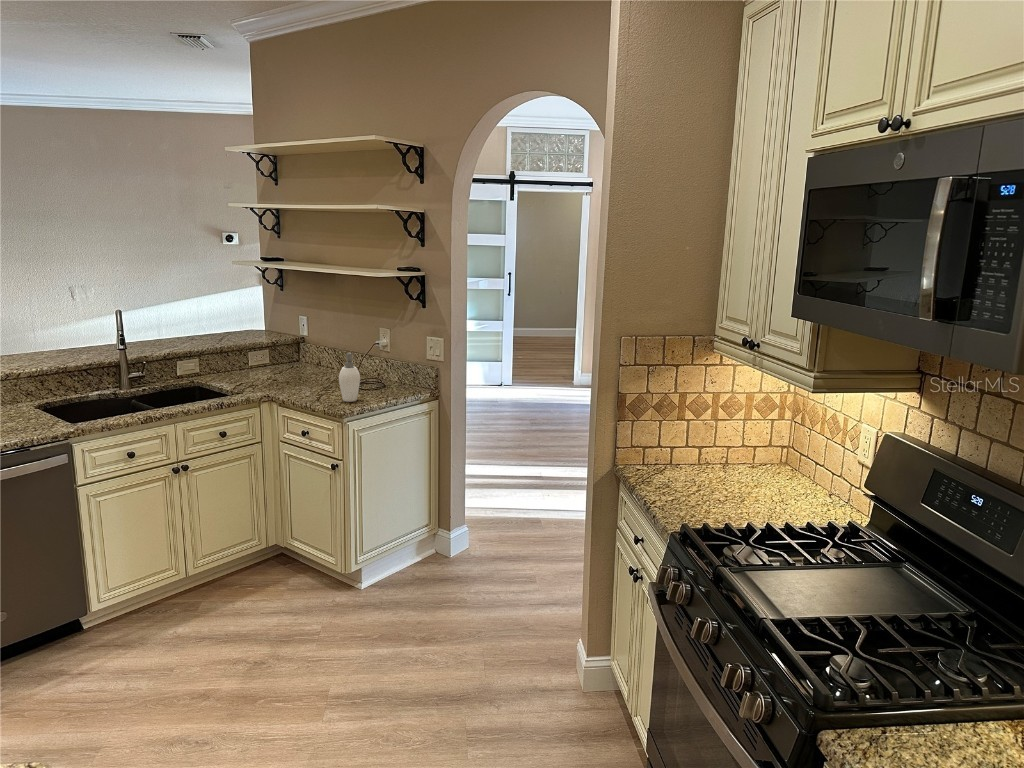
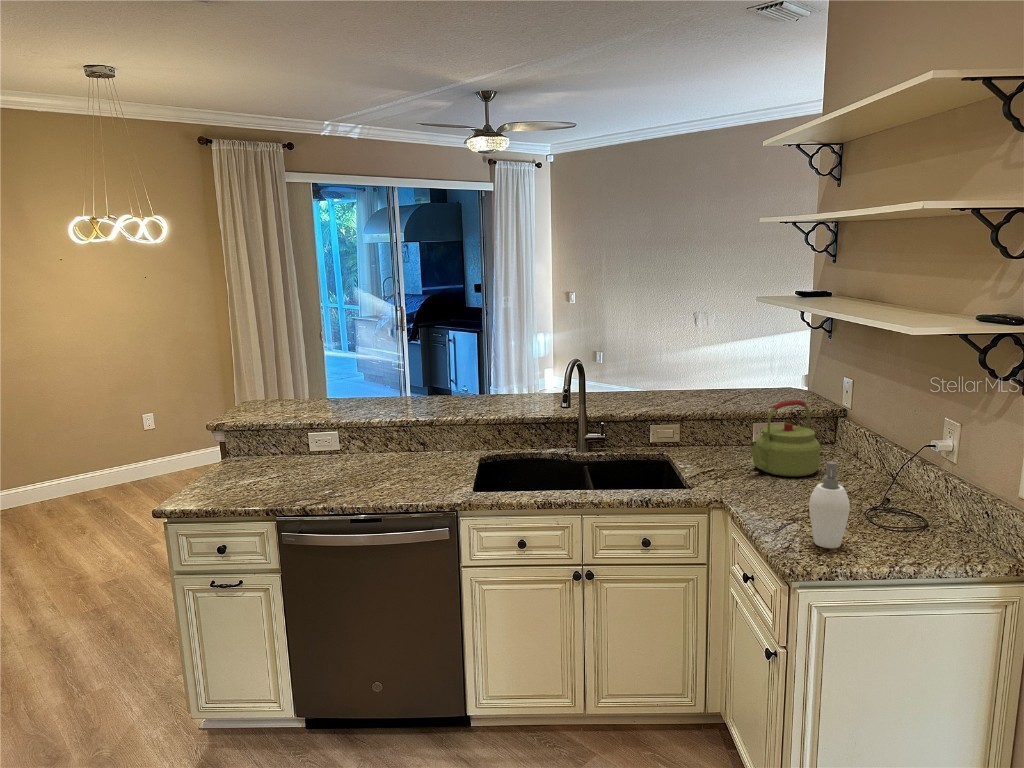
kettle: none [265,330,307,379] -> present [749,400,820,477]

